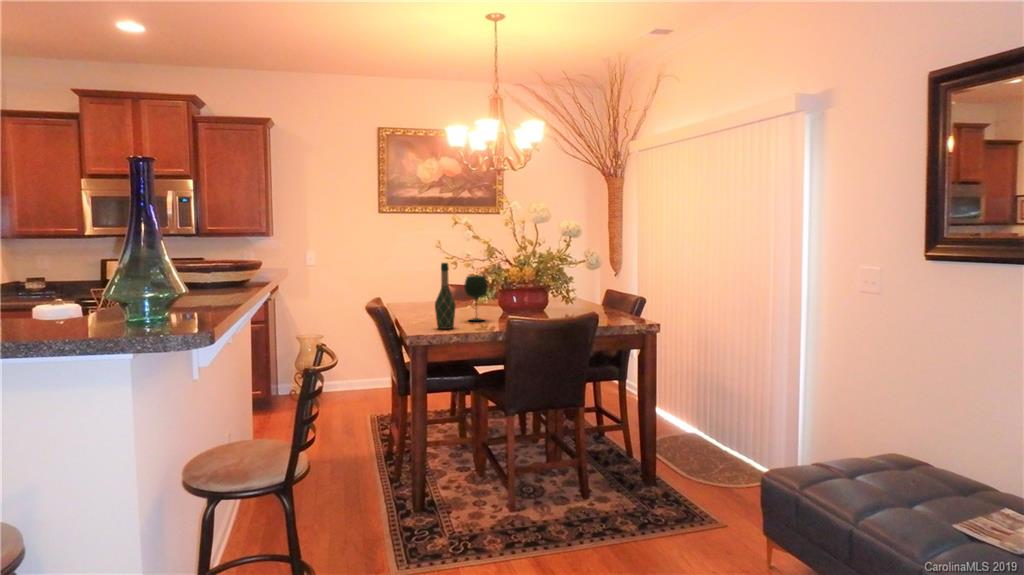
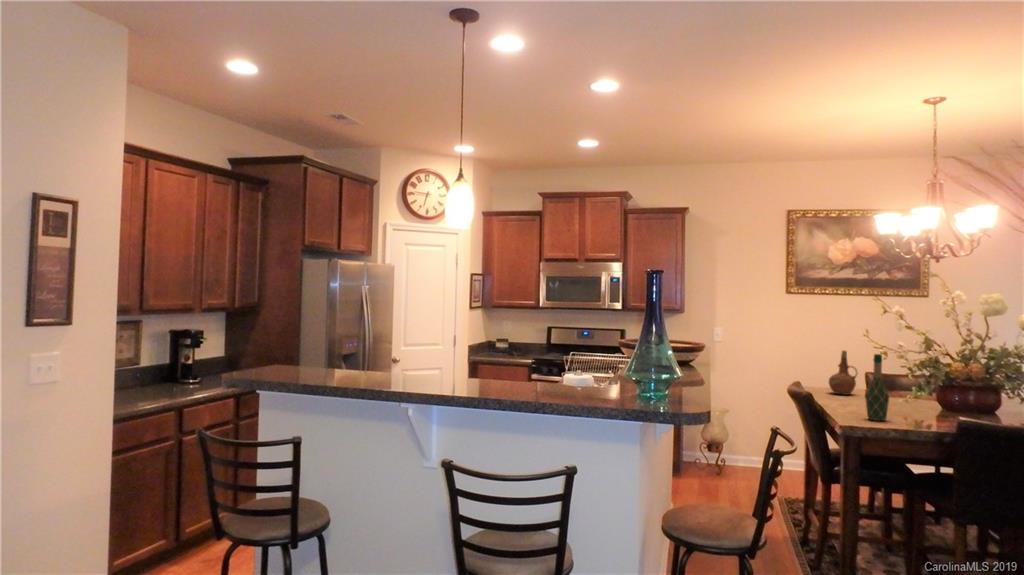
ceramic pitcher: none [411,264,436,308] -> present [829,351,858,395]
wine glass: present [464,275,488,321] -> none [897,368,926,416]

